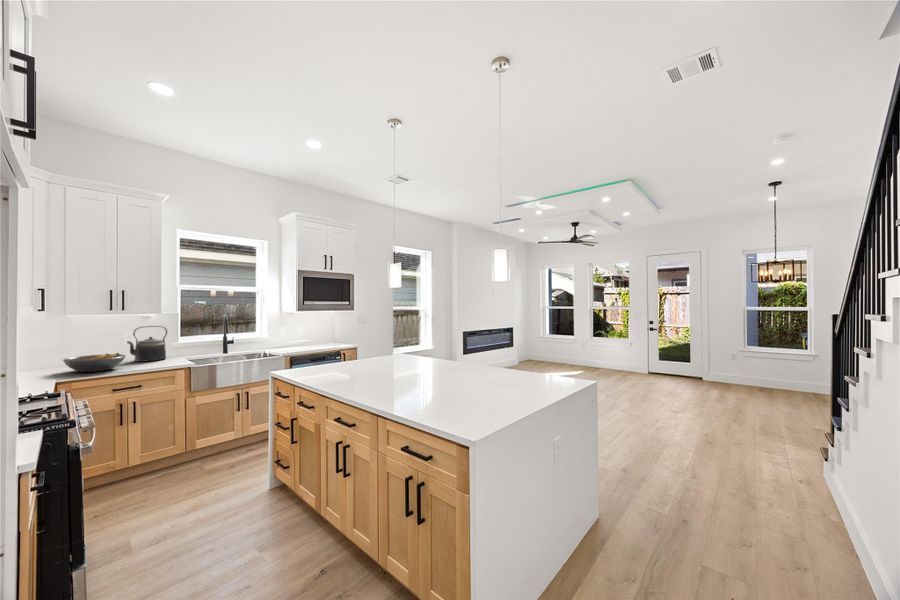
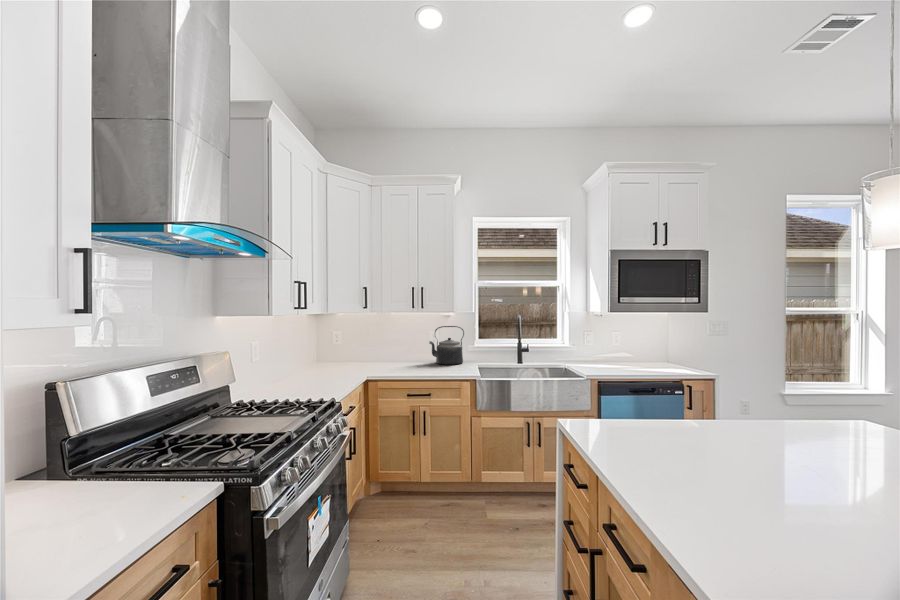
fruit bowl: present [63,353,125,372] -> none [373,354,421,371]

